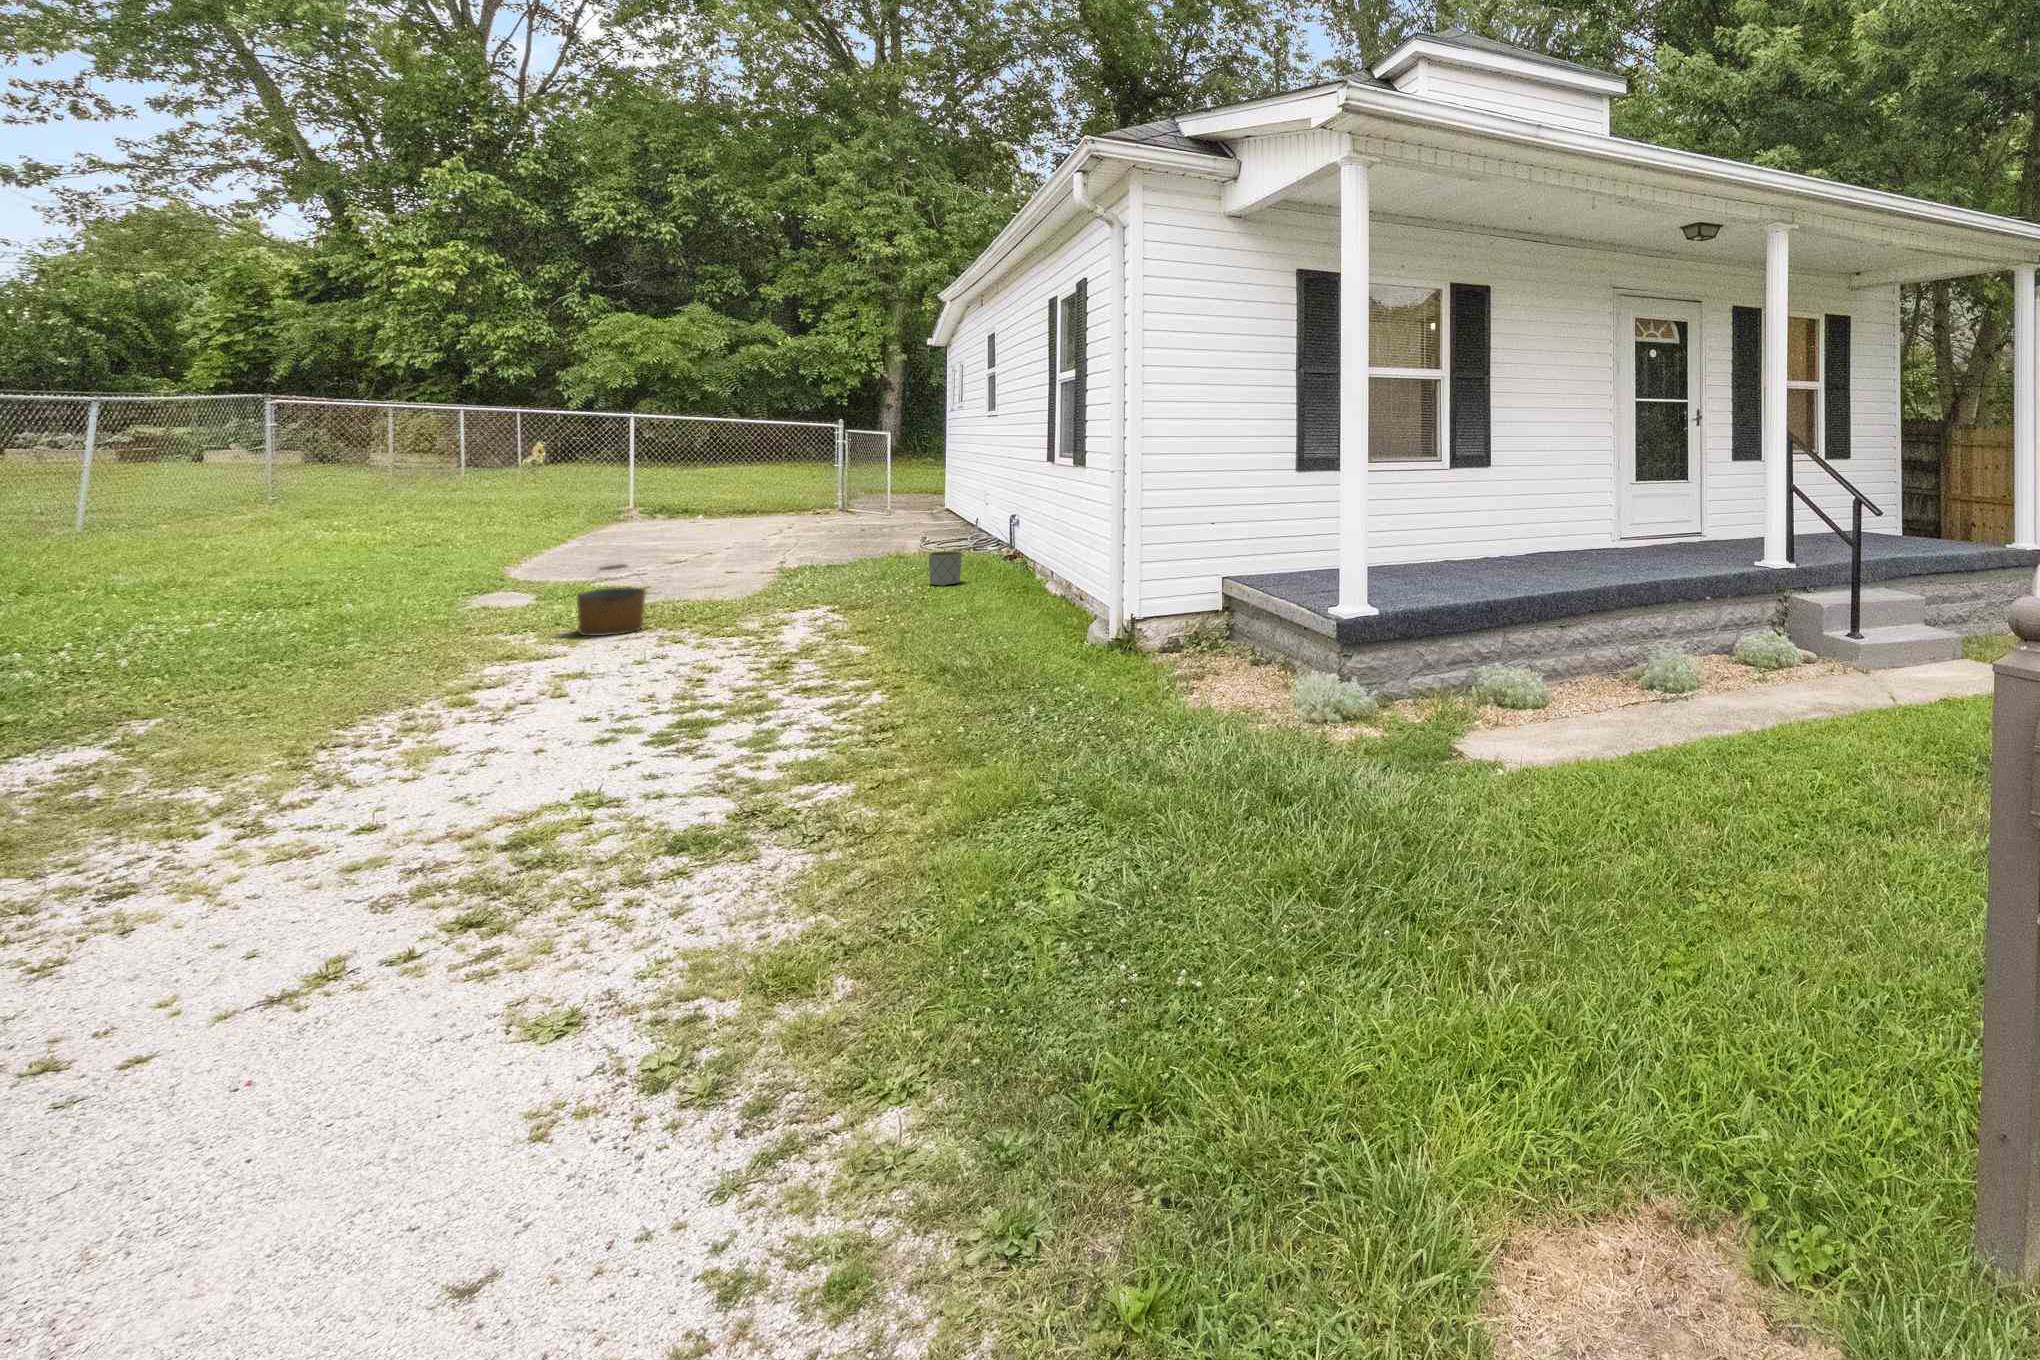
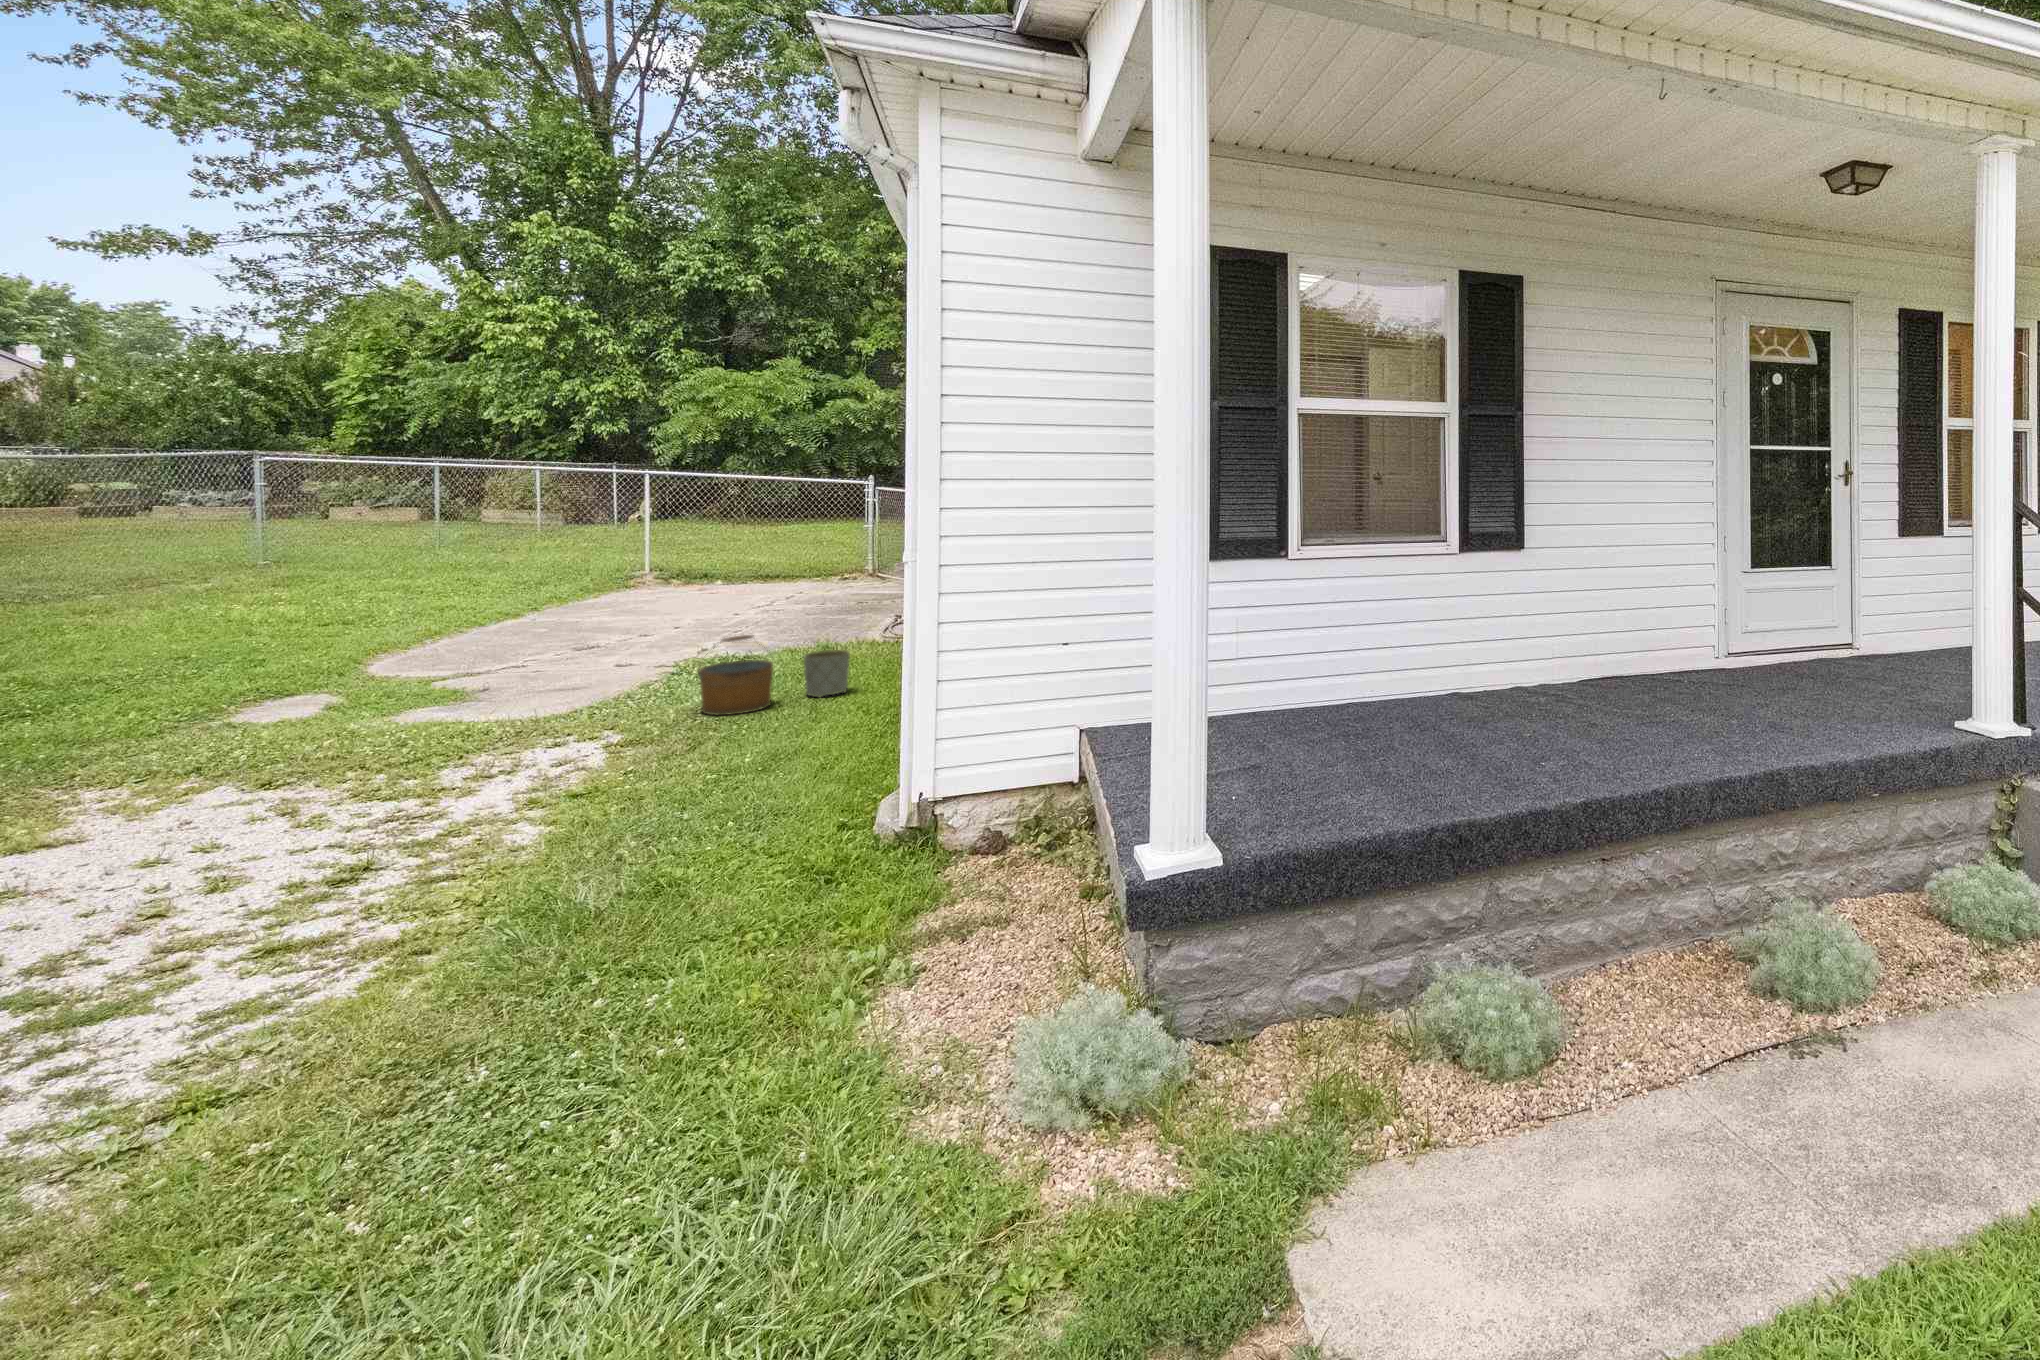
bucket: present [577,564,645,636] -> present [698,635,773,715]

